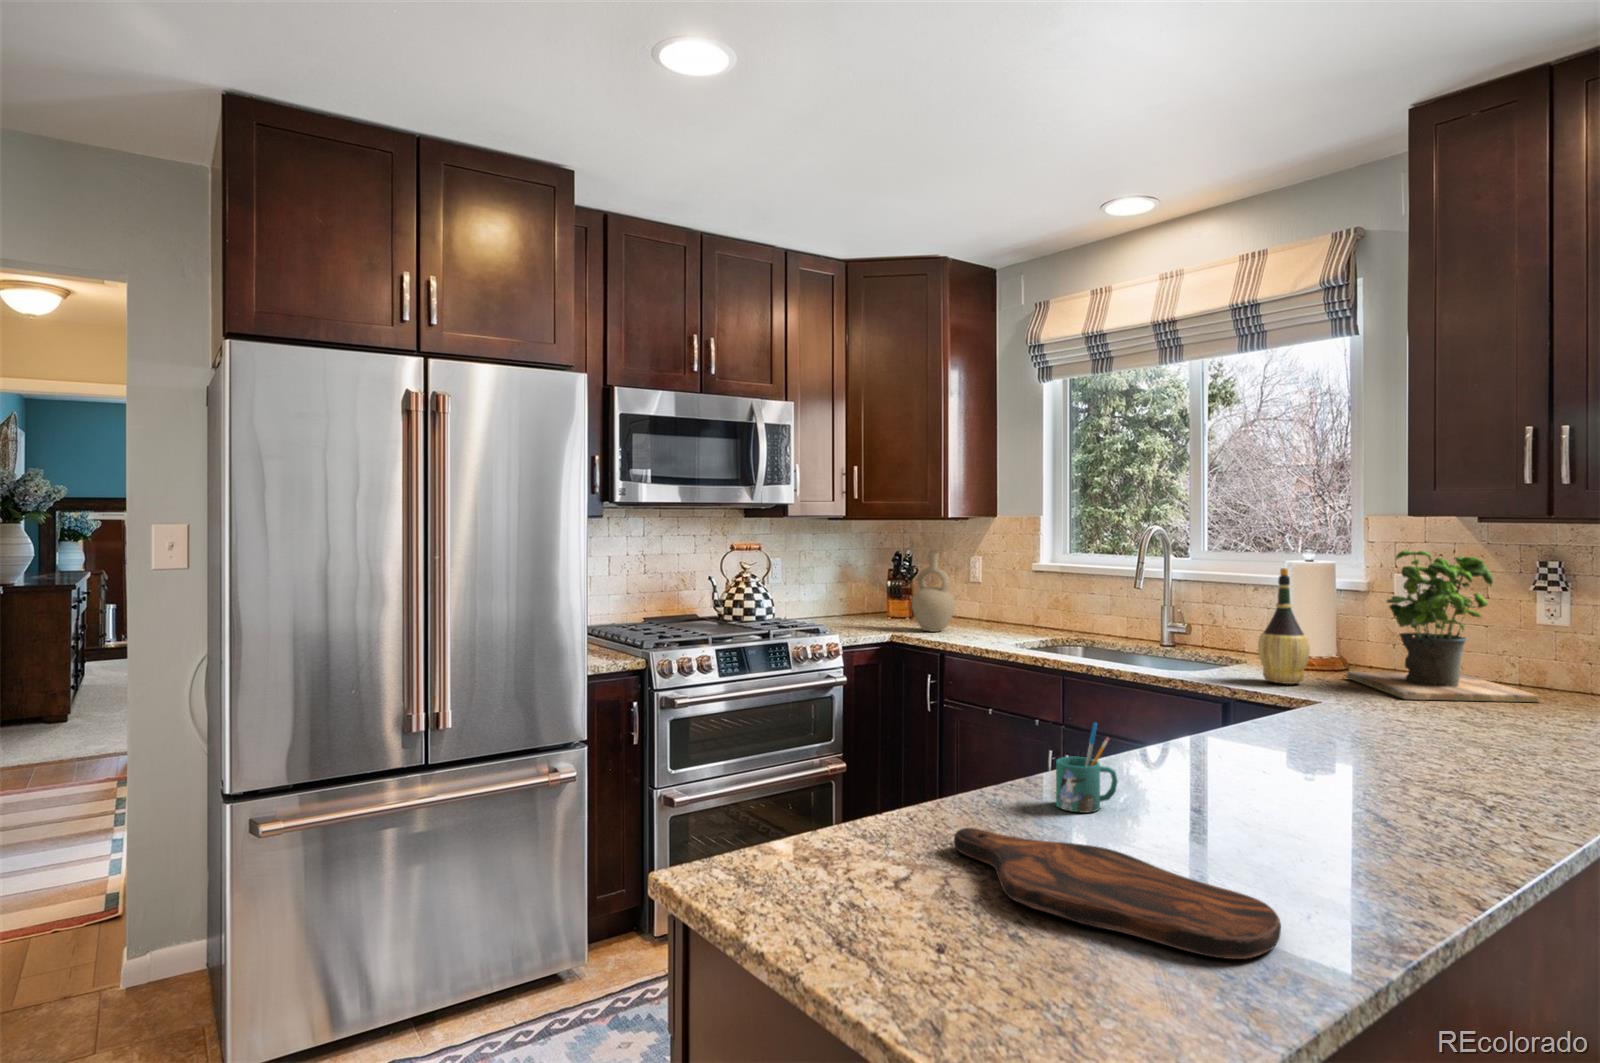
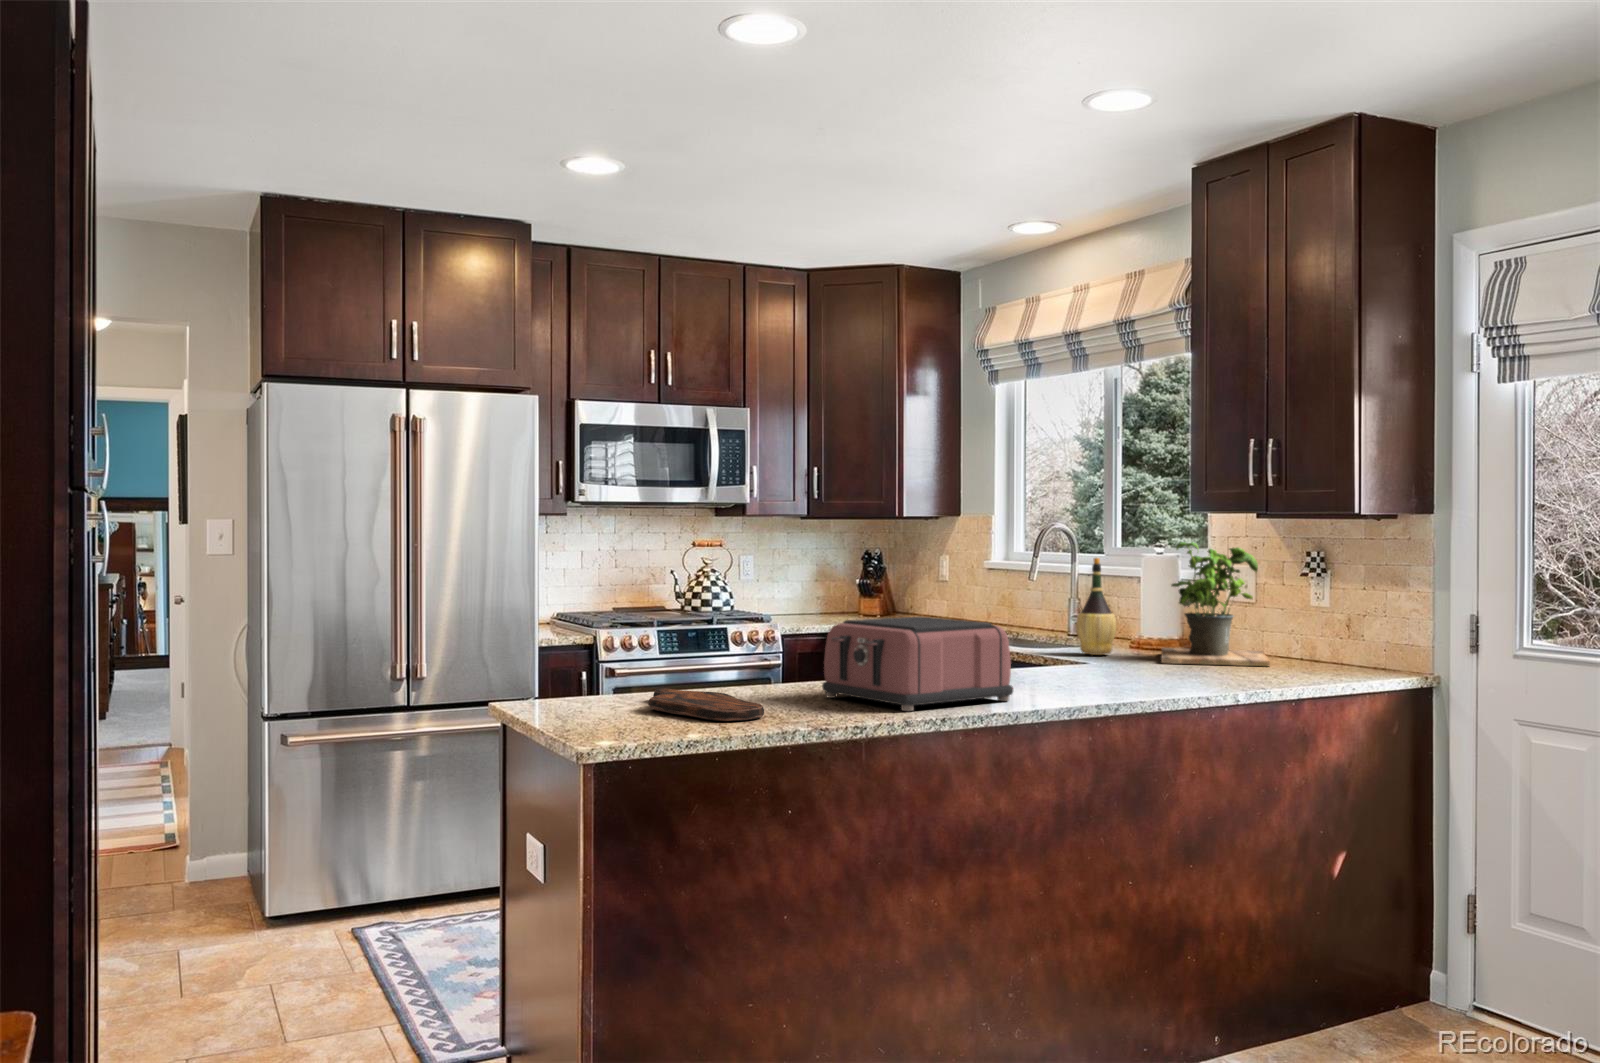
vase: present [912,553,956,632] -> none [865,550,907,625]
toaster: none [1205,677,1514,878] -> present [822,617,1013,711]
mug: present [1056,723,1118,813] -> none [749,641,787,693]

